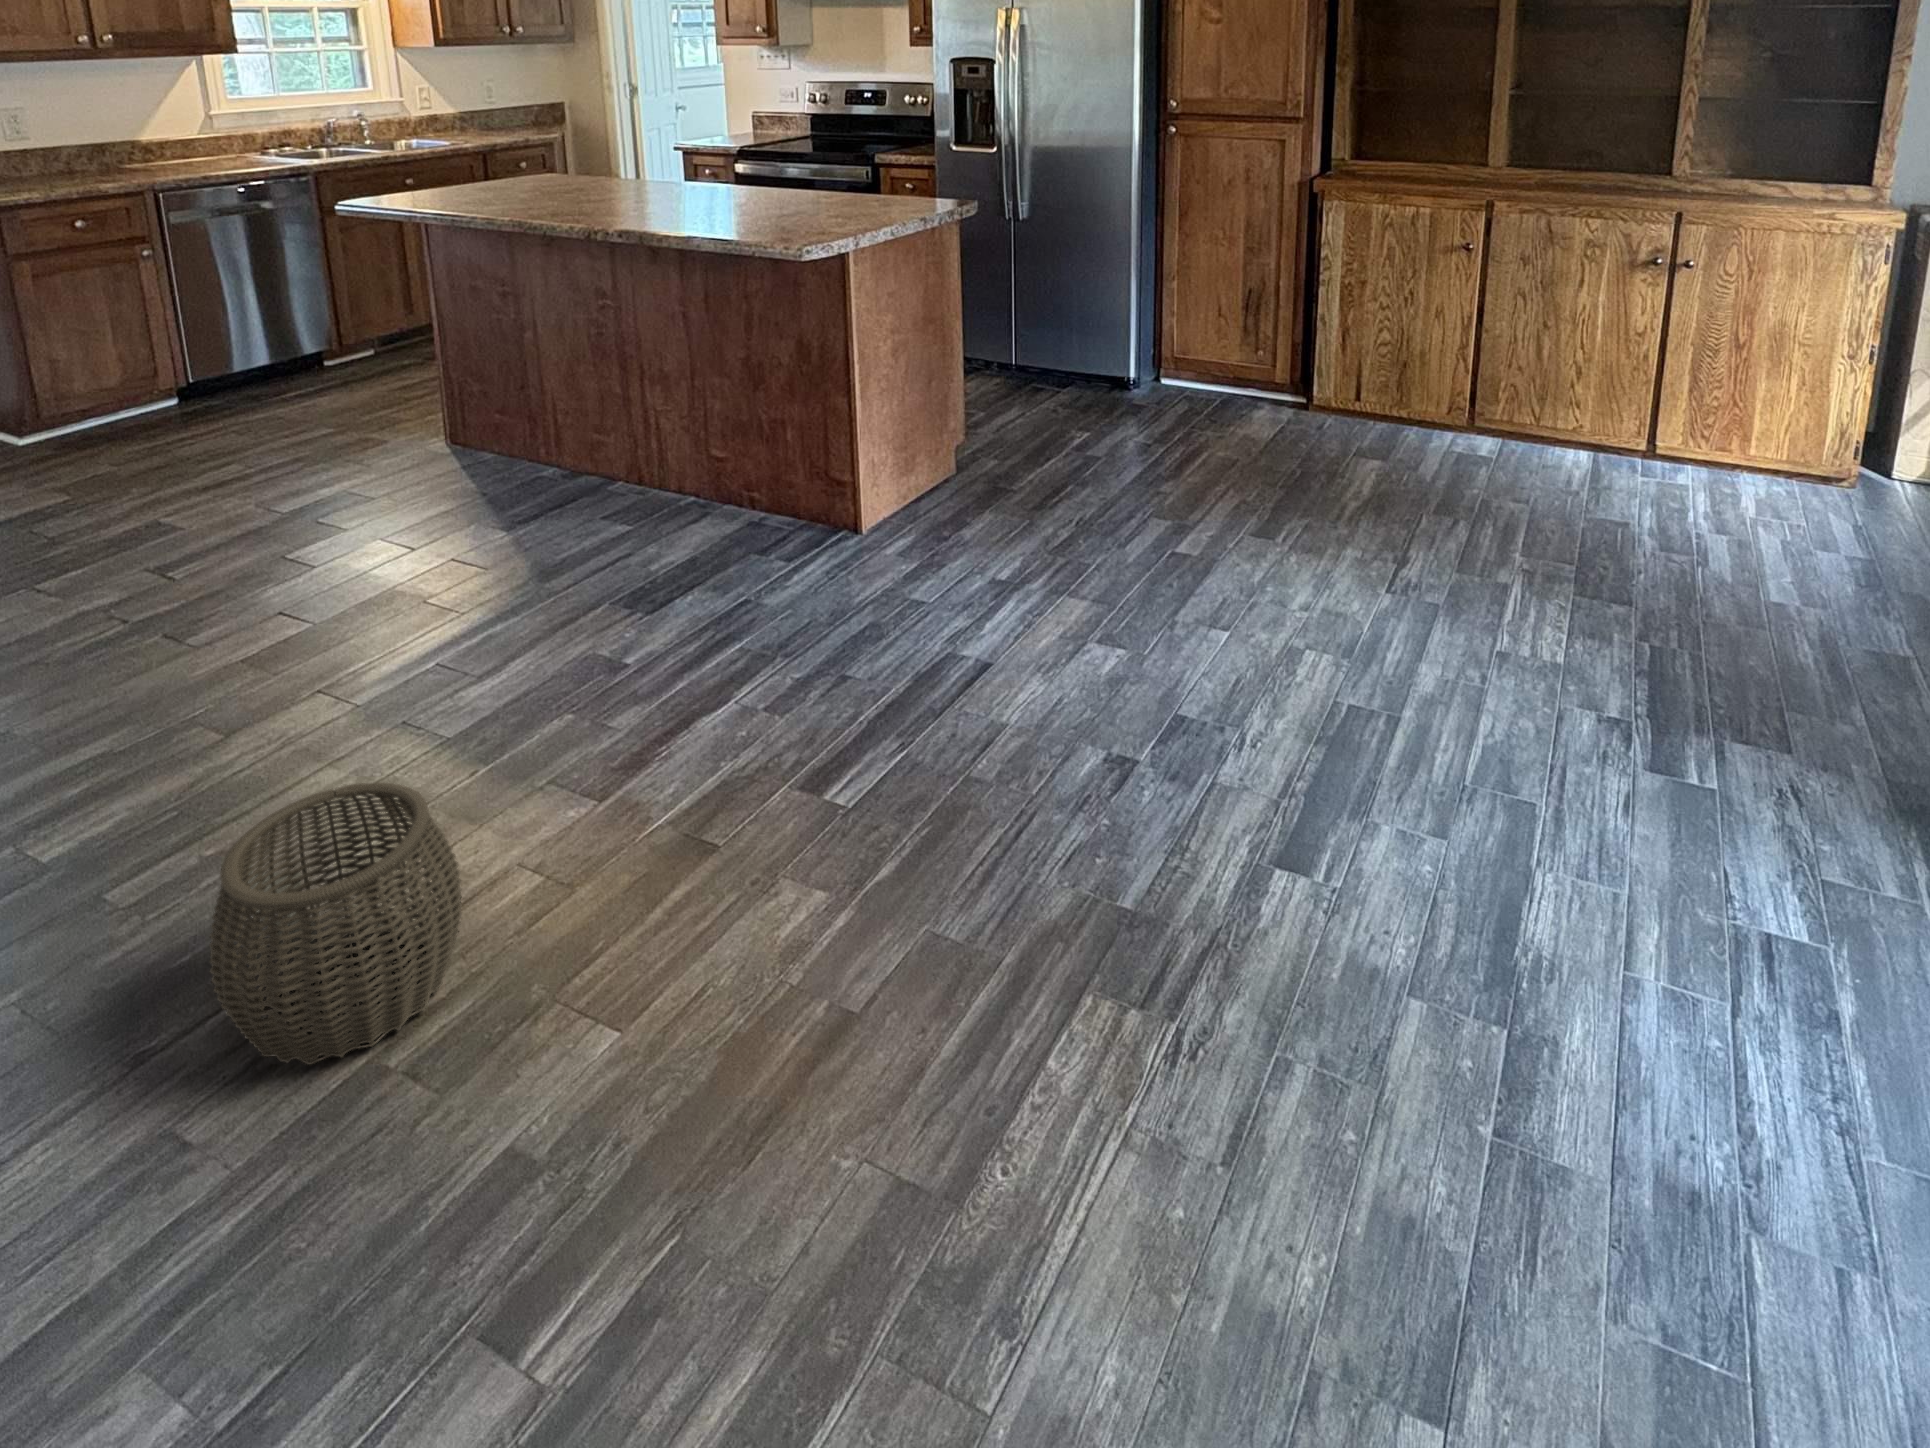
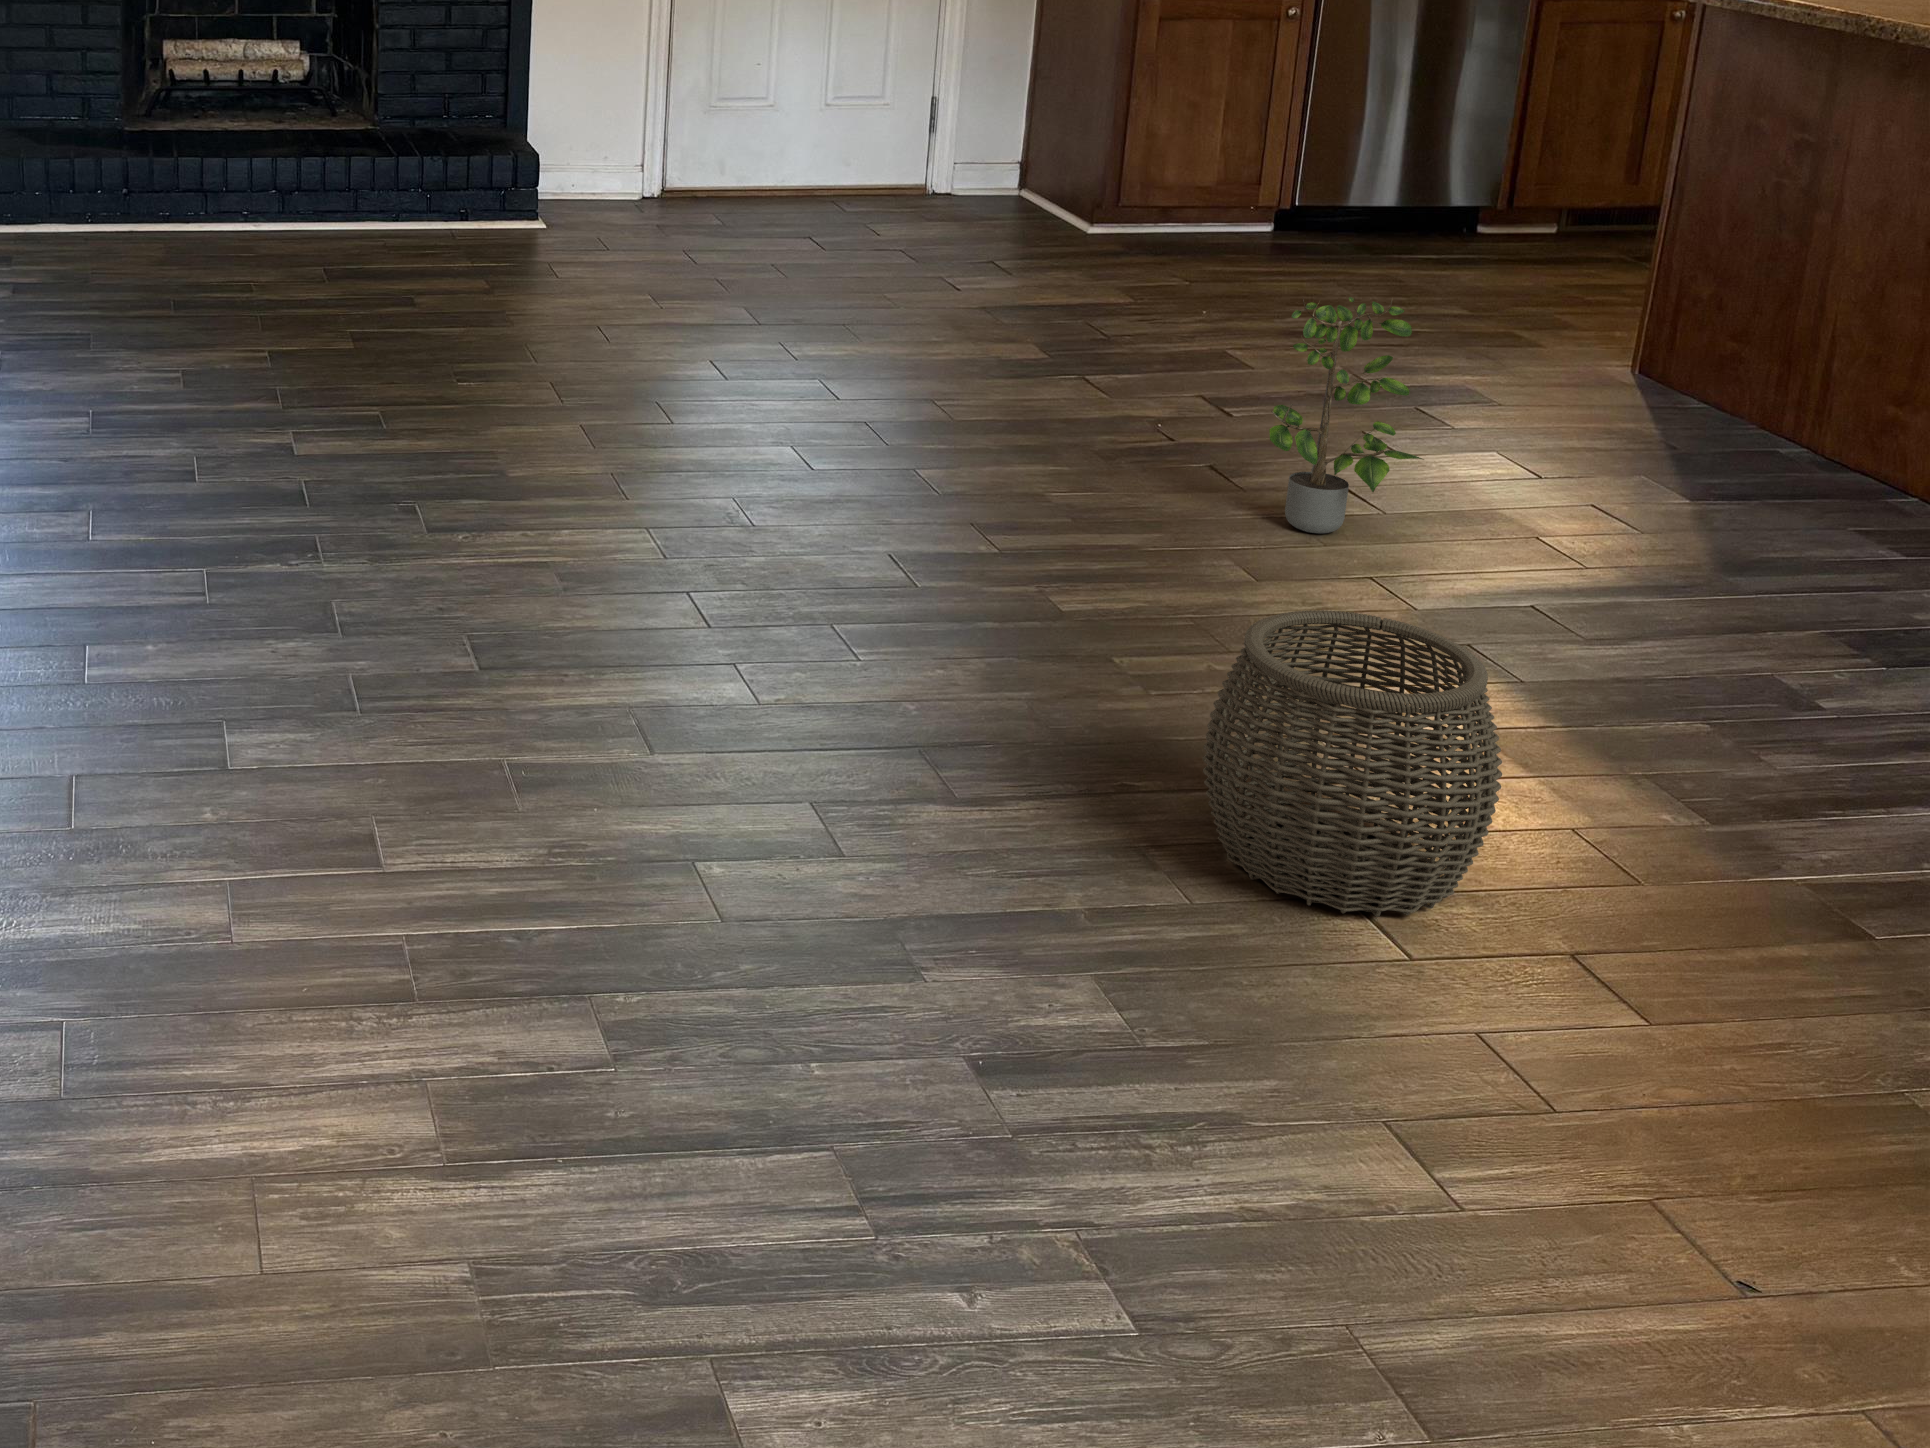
potted plant: none [195,481,334,663] -> present [1269,297,1424,533]

